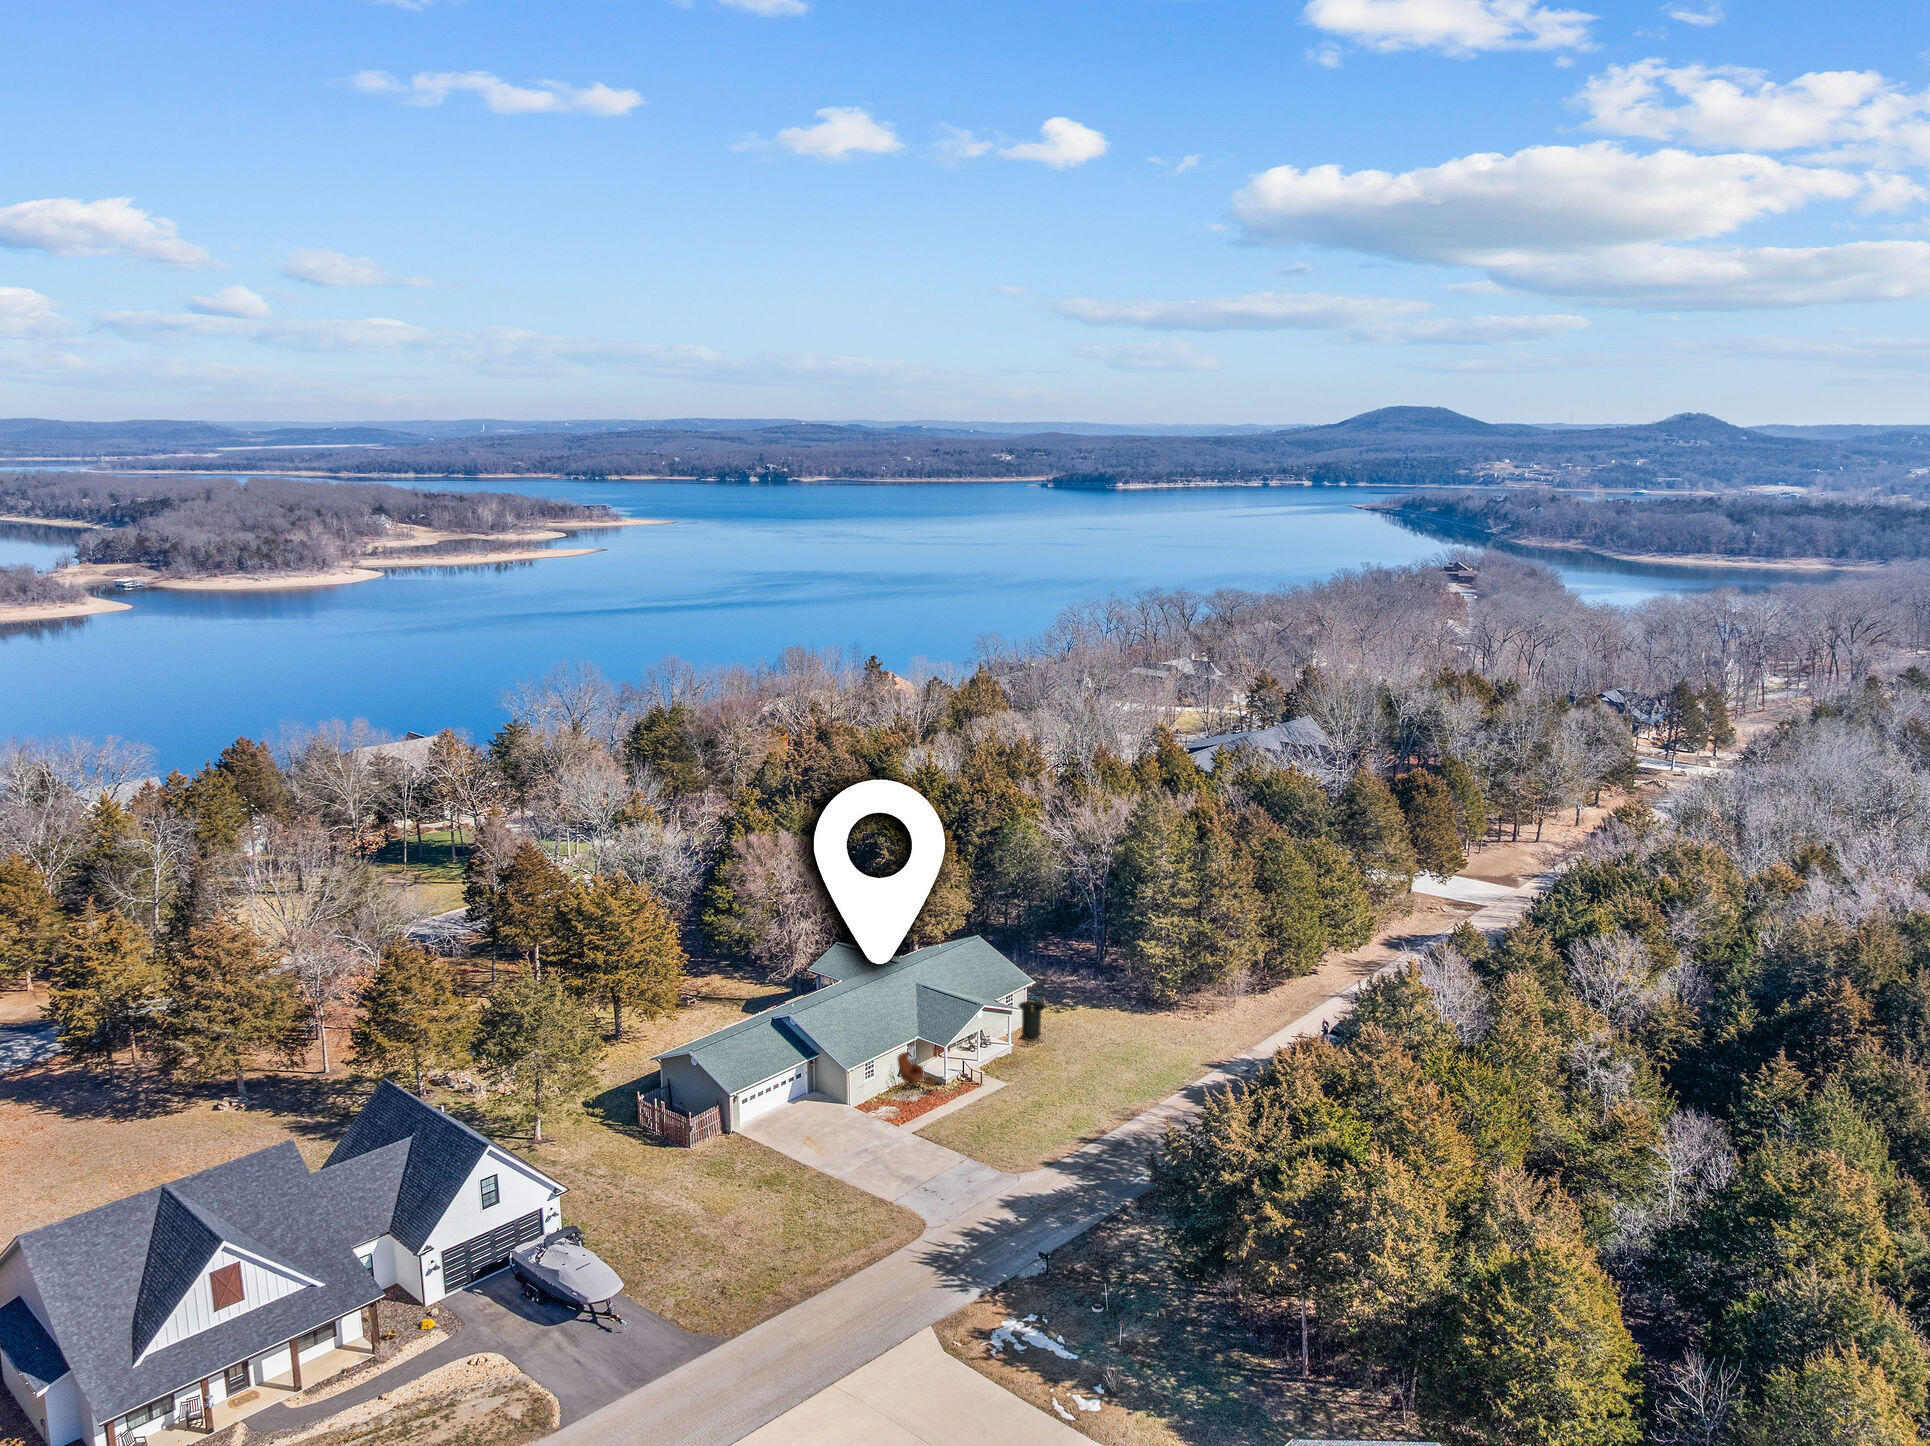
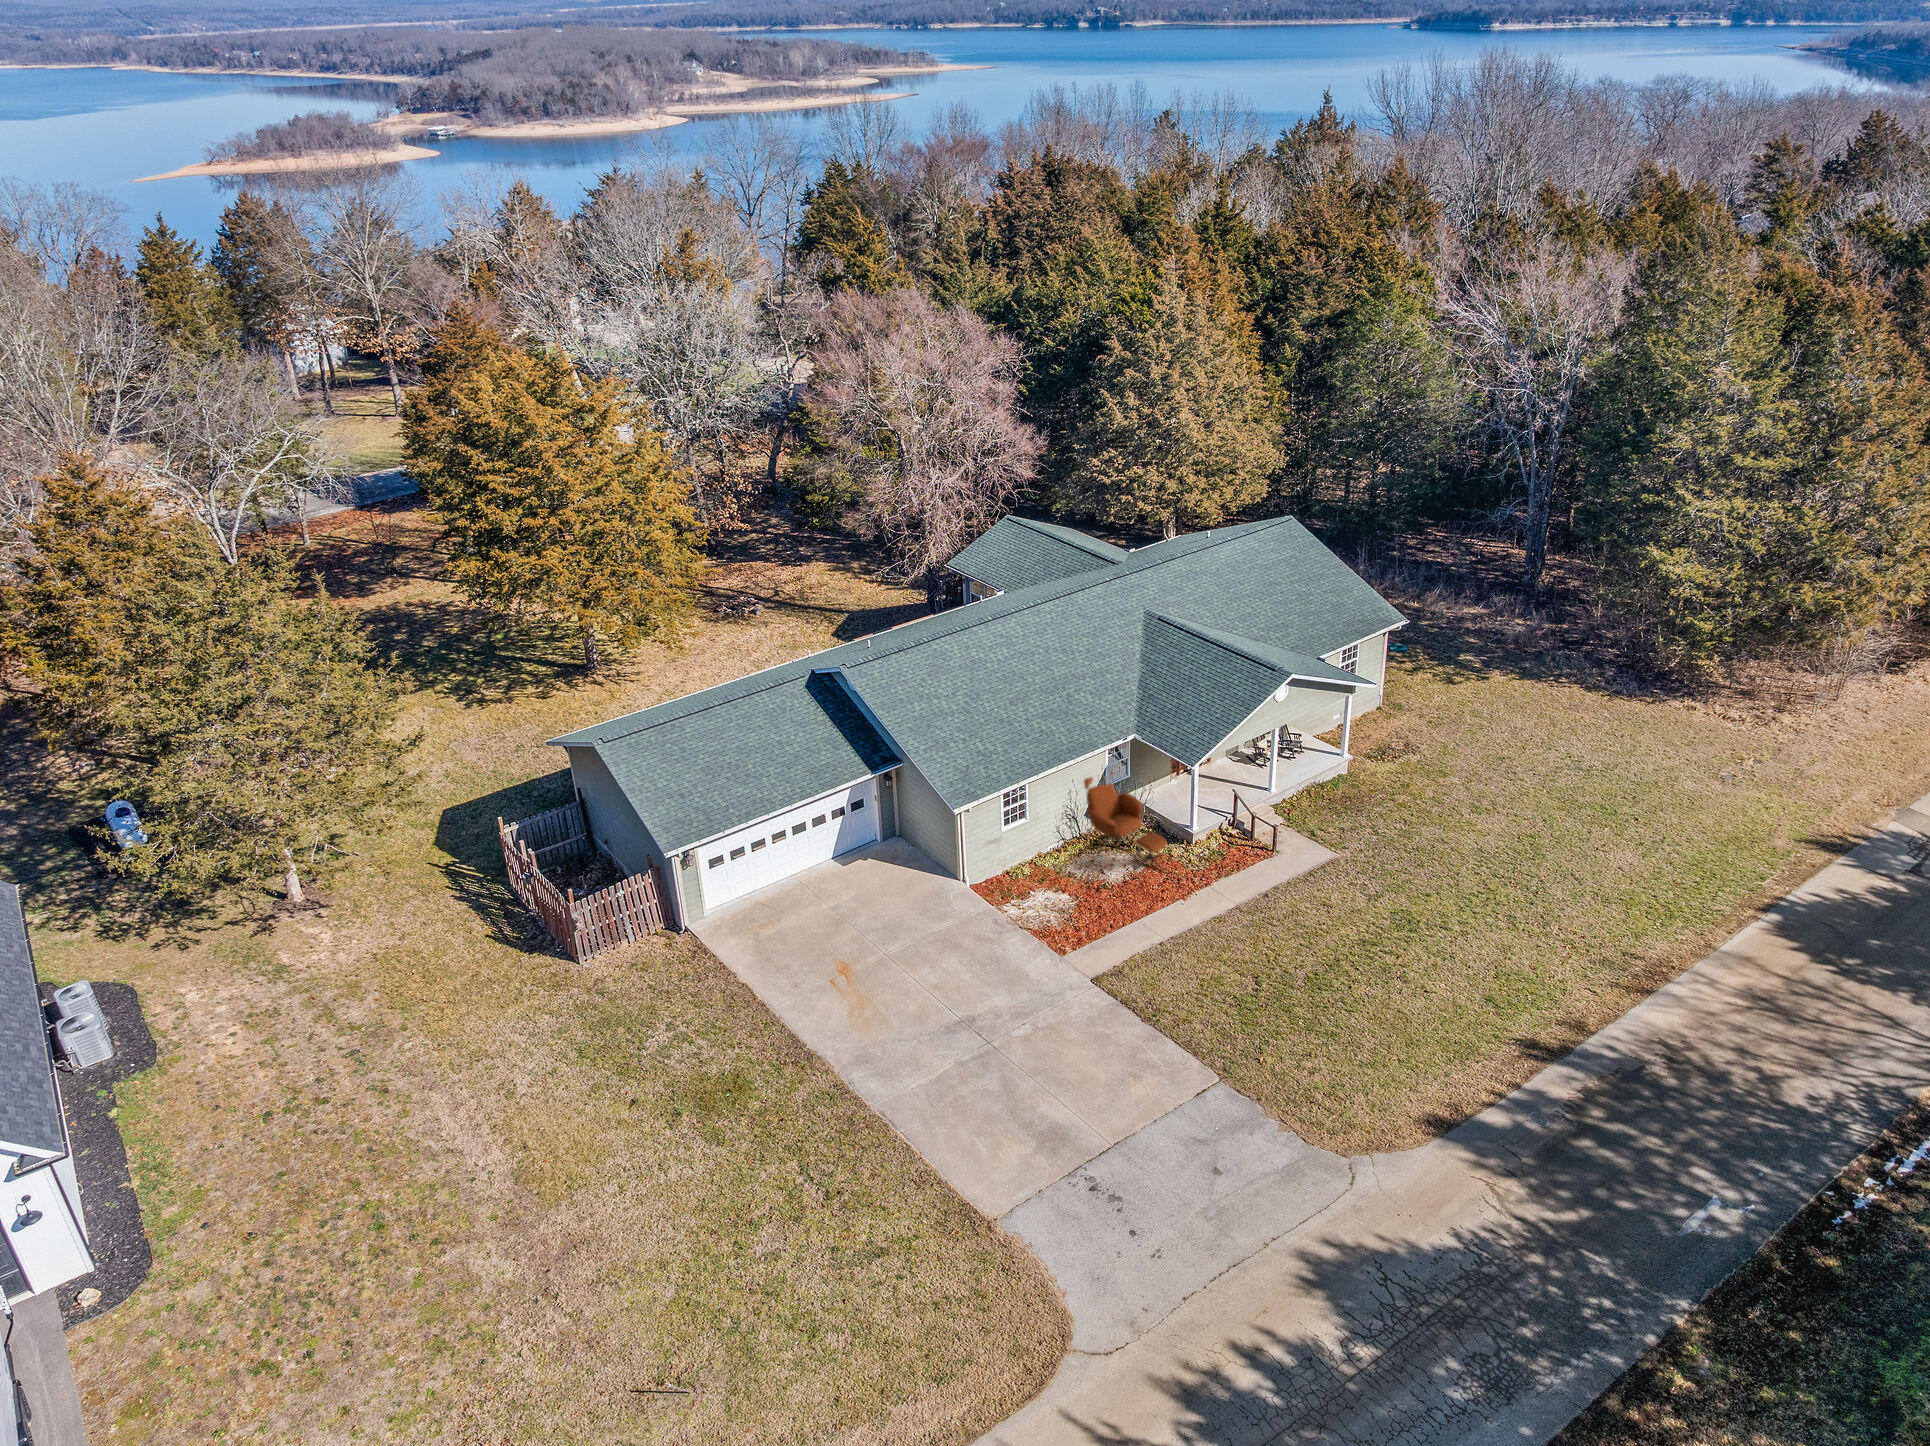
trash can: present [1019,1001,1045,1041] -> none [1369,663,1432,747]

